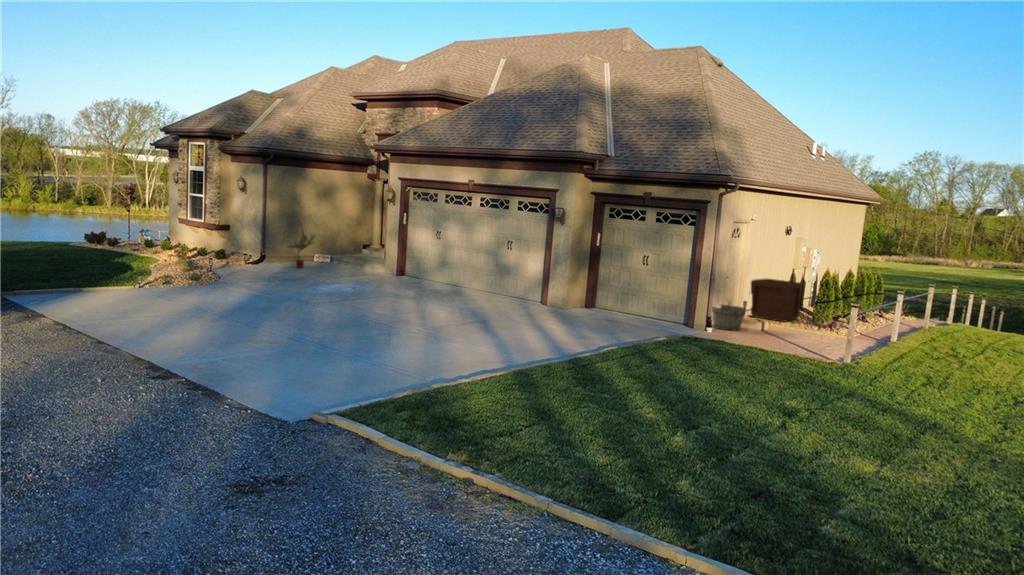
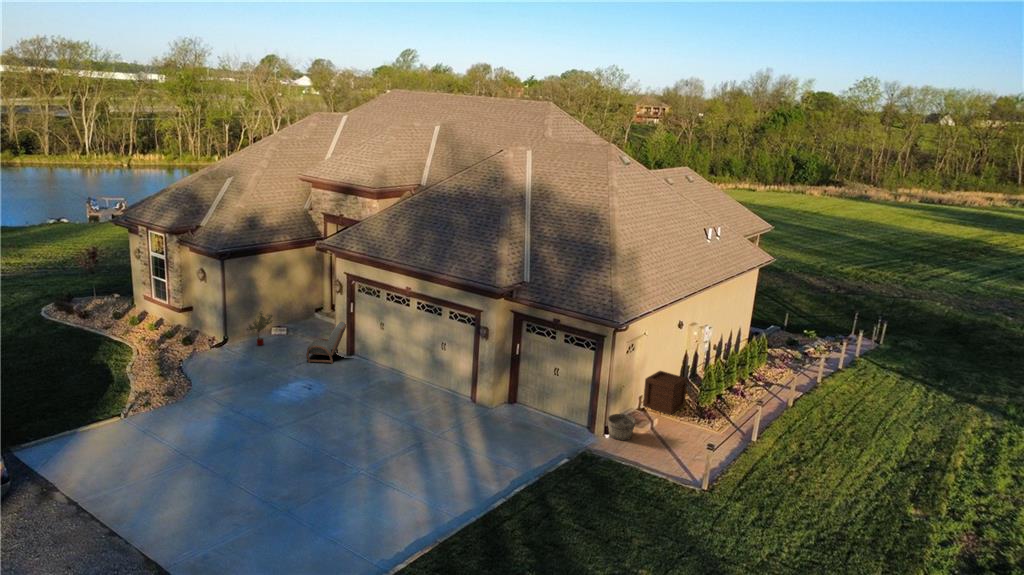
lounge chair: none [351,235,398,279] -> present [306,322,347,364]

